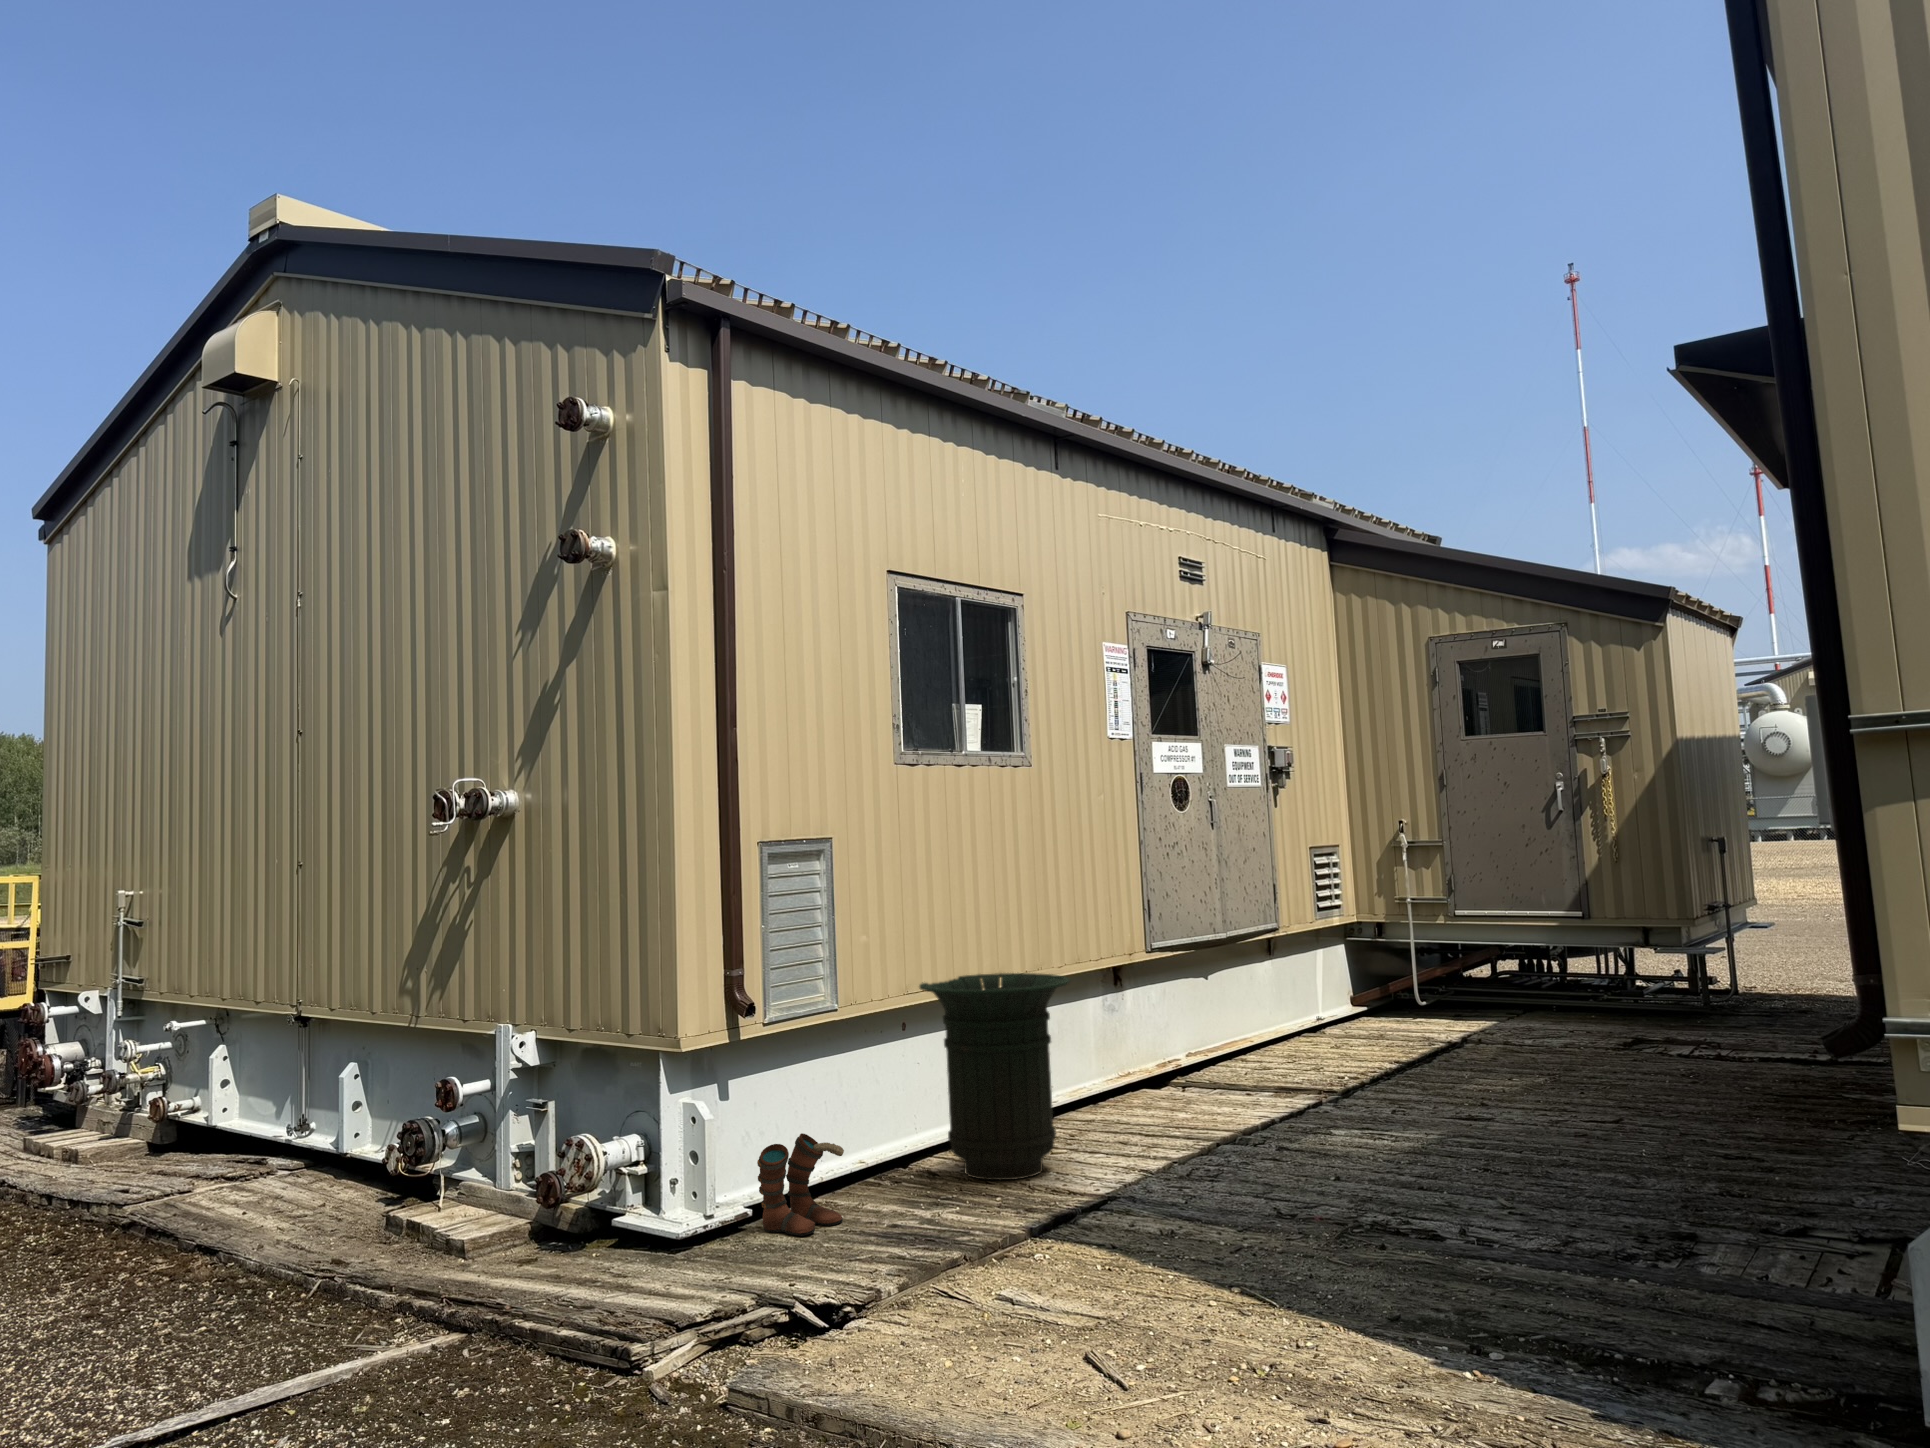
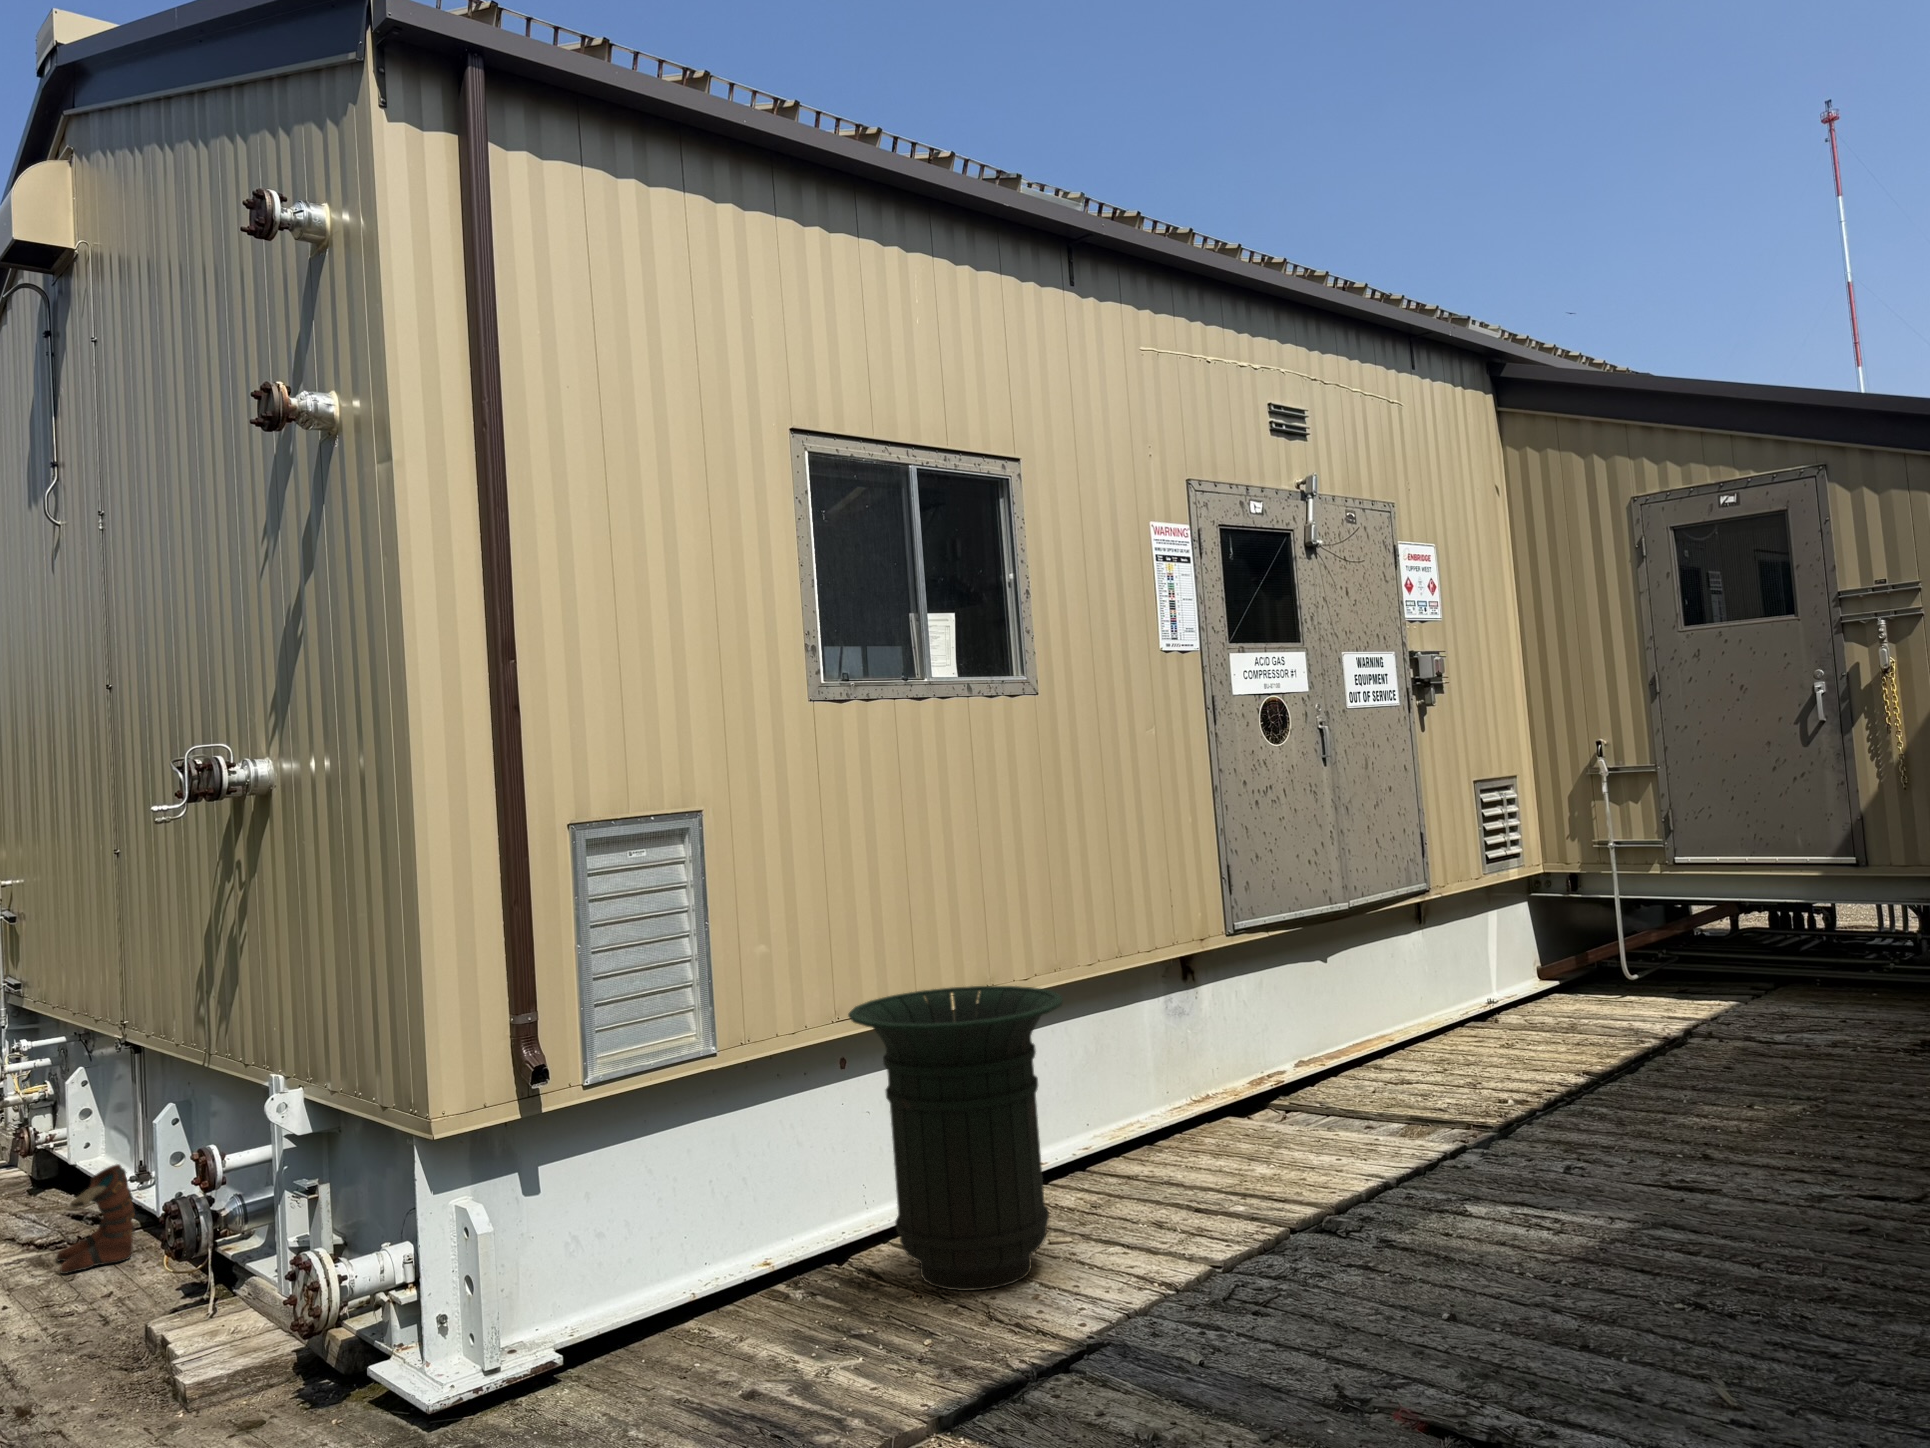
boots: present [757,1133,844,1236] -> present [56,1164,135,1274]

